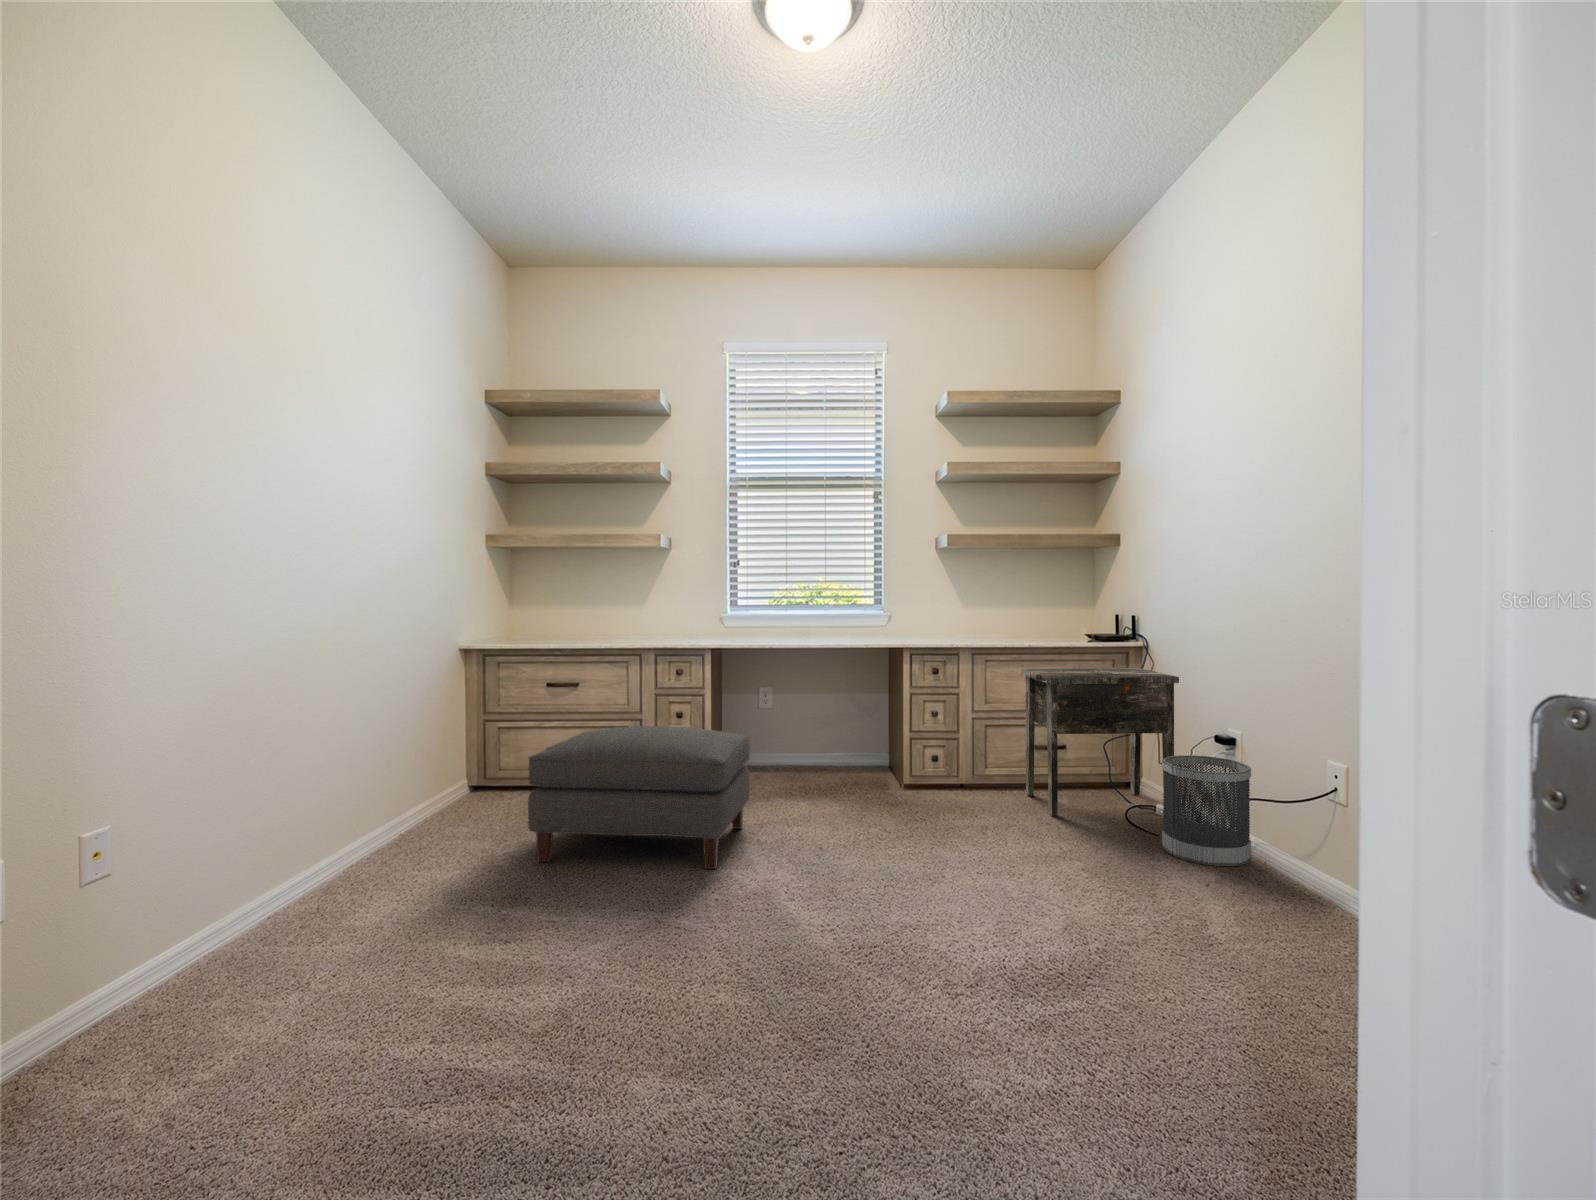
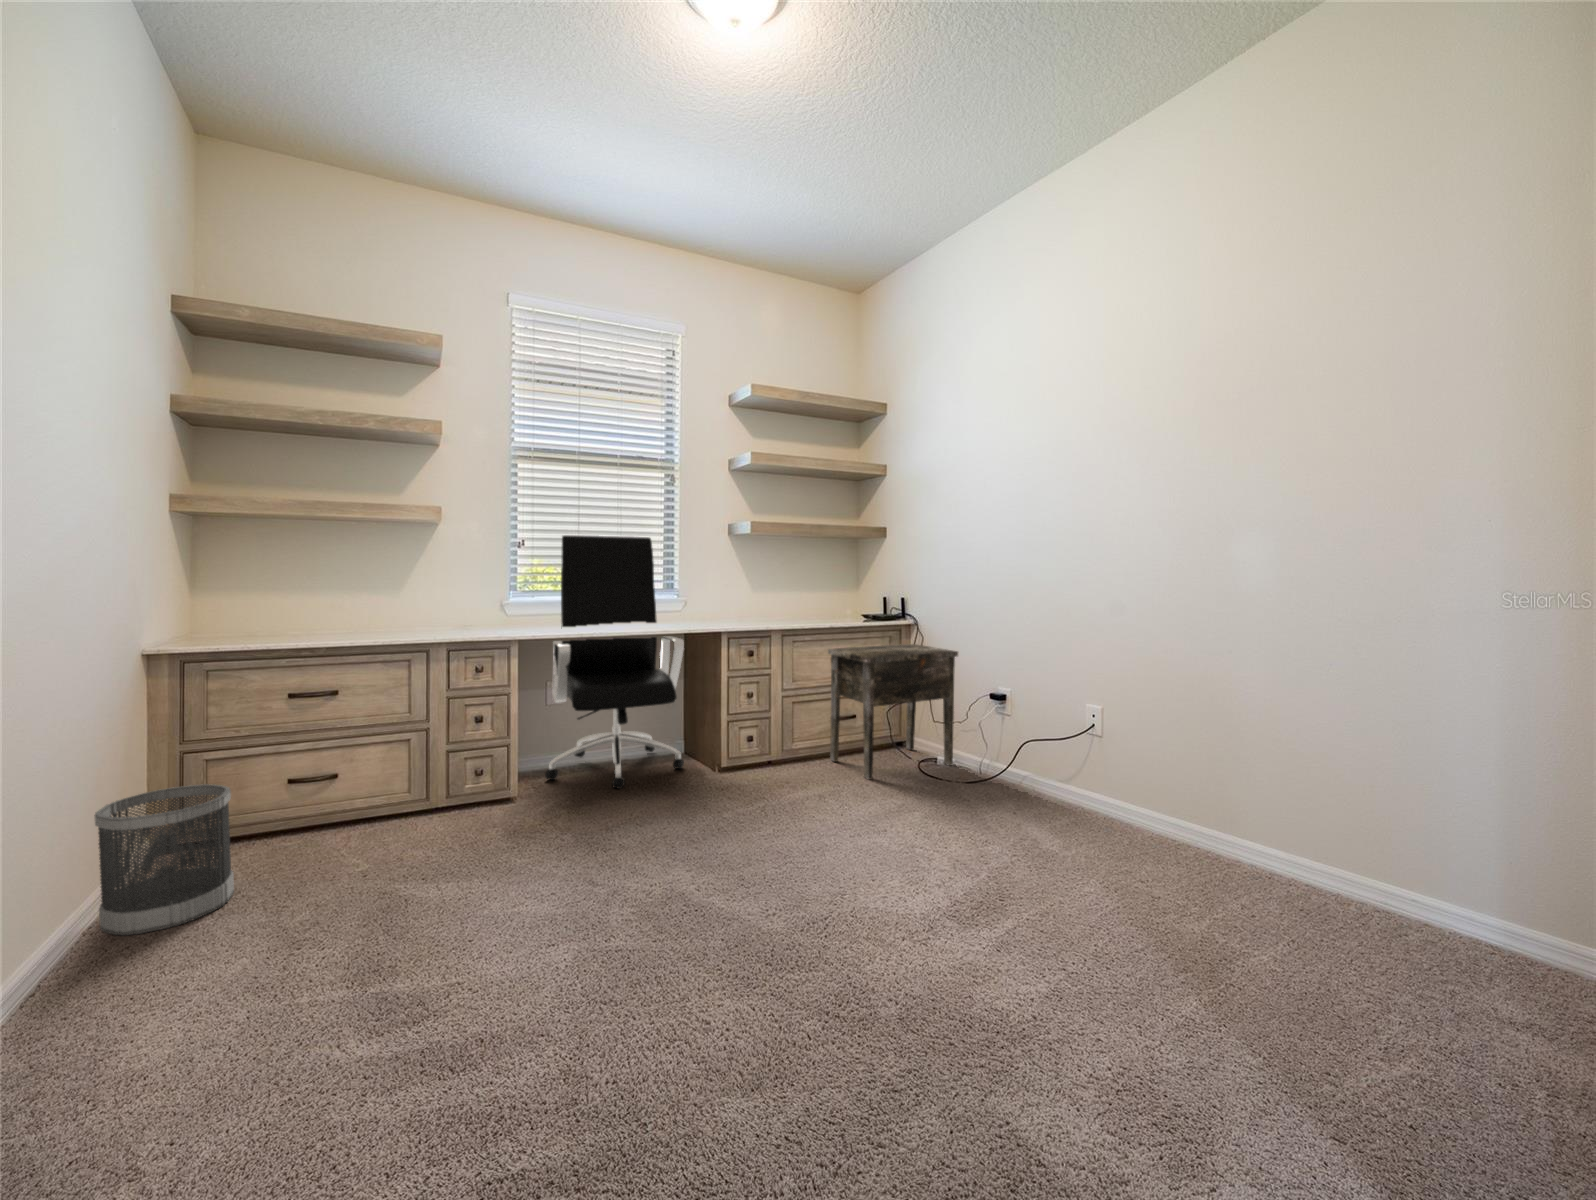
office chair: none [741,553,868,793] -> present [545,535,684,789]
ottoman: present [528,726,750,869] -> none [325,738,610,944]
wastebasket: present [1162,755,1251,866] -> present [94,784,234,935]

